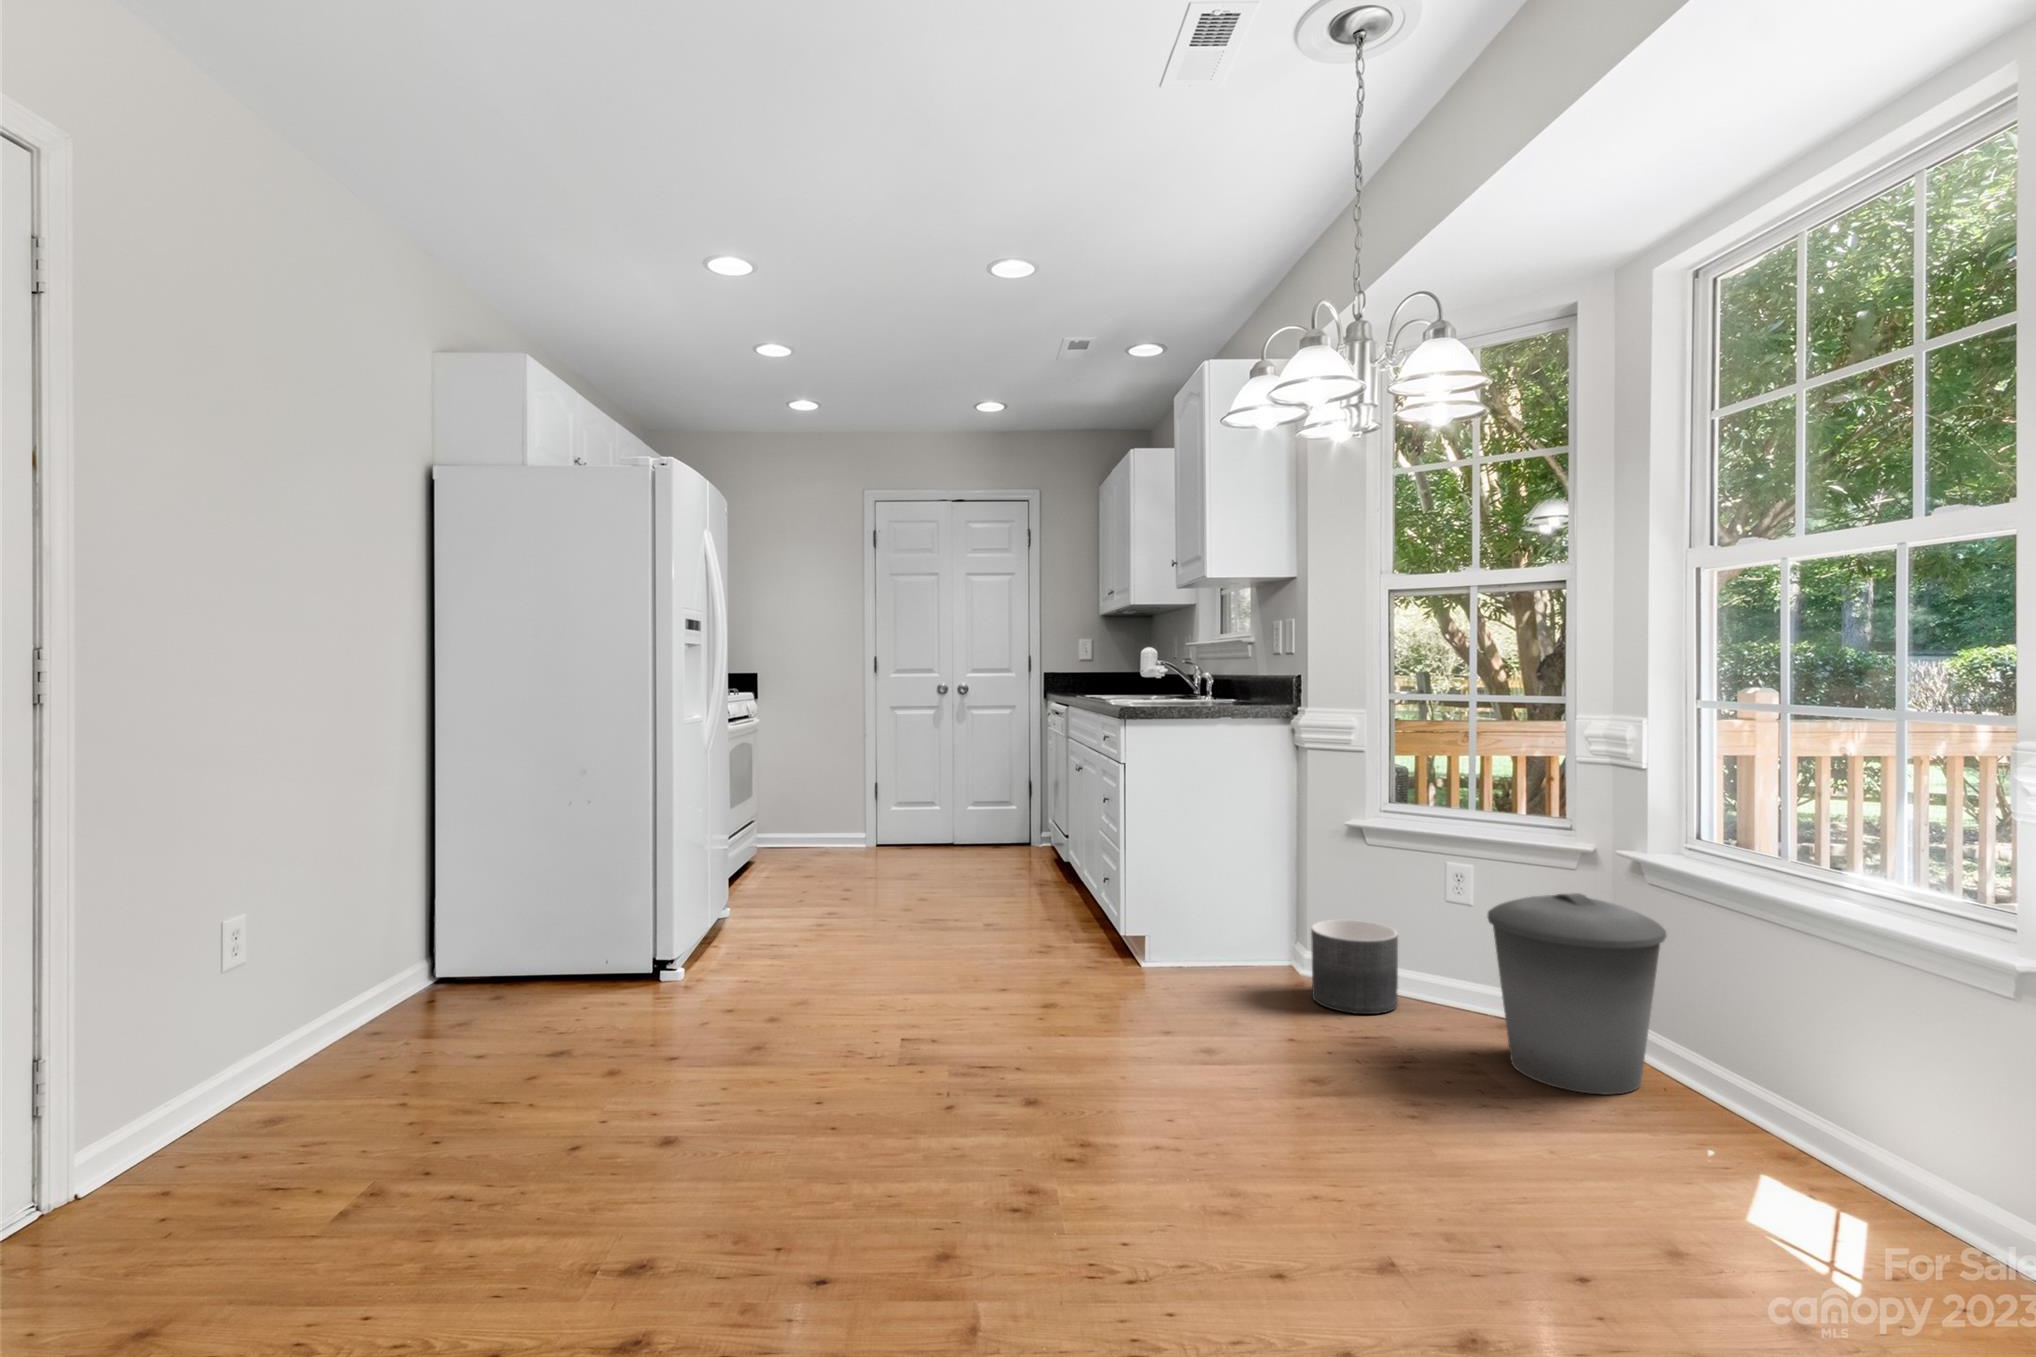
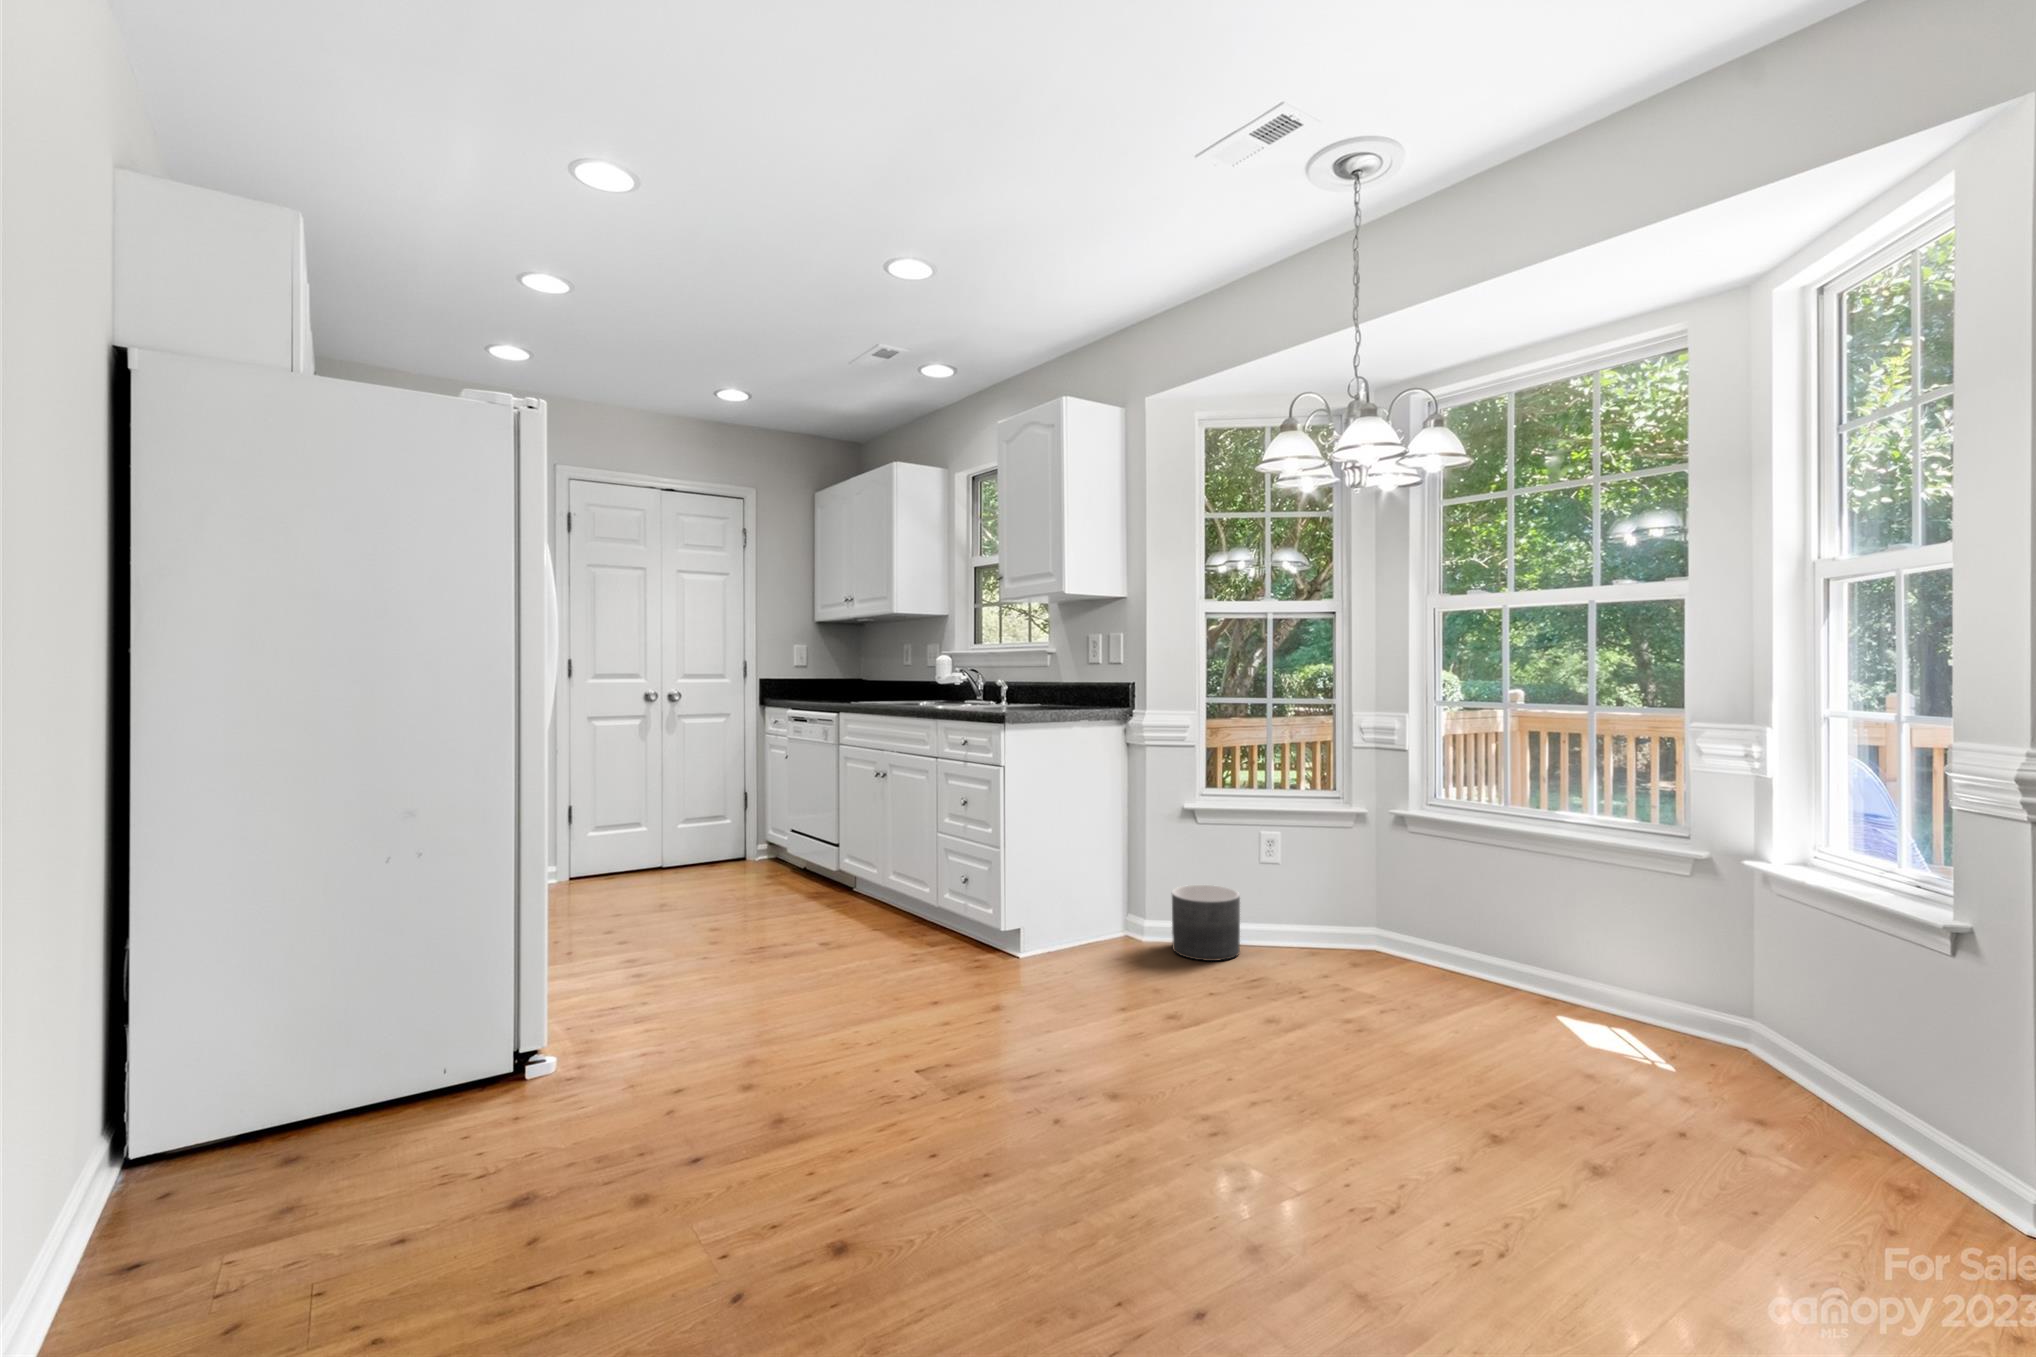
trash can: present [1488,893,1667,1094] -> none [1333,843,1455,986]

